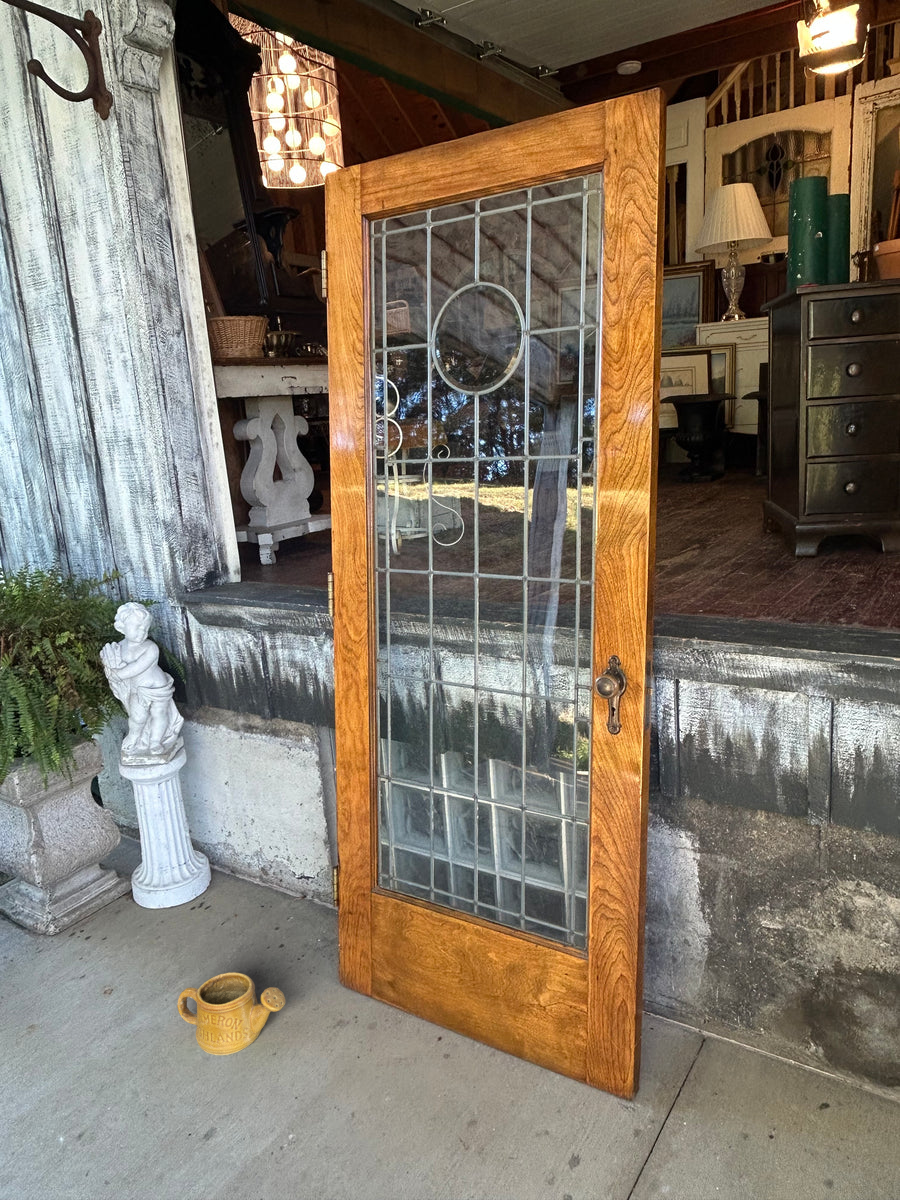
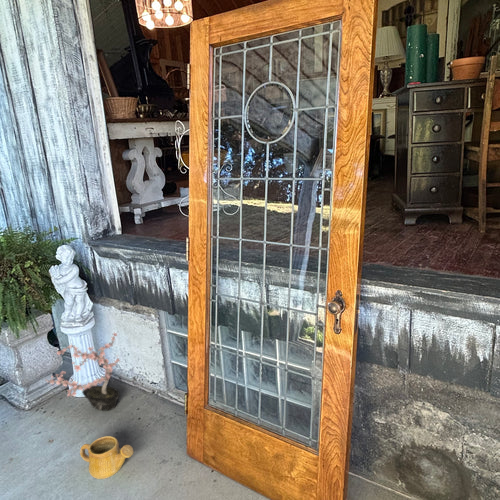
potted plant: none [92,771,247,933] -> present [46,333,120,411]

